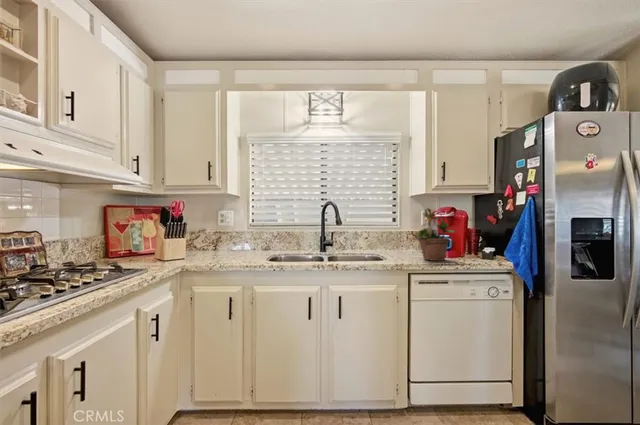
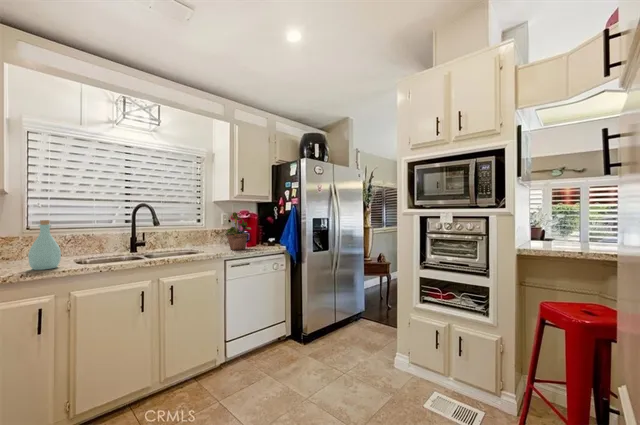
bottle: none [230,216,252,261] -> present [28,220,61,270]

